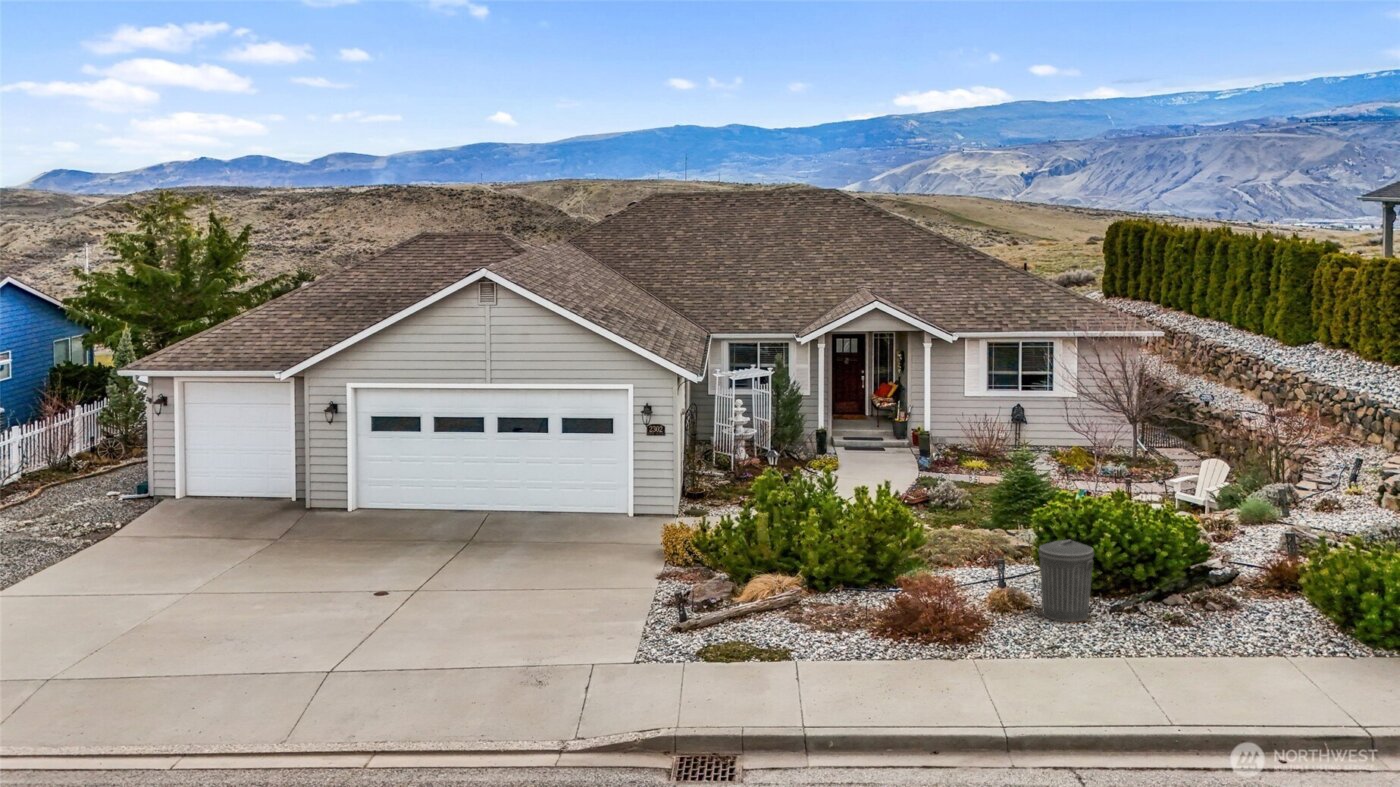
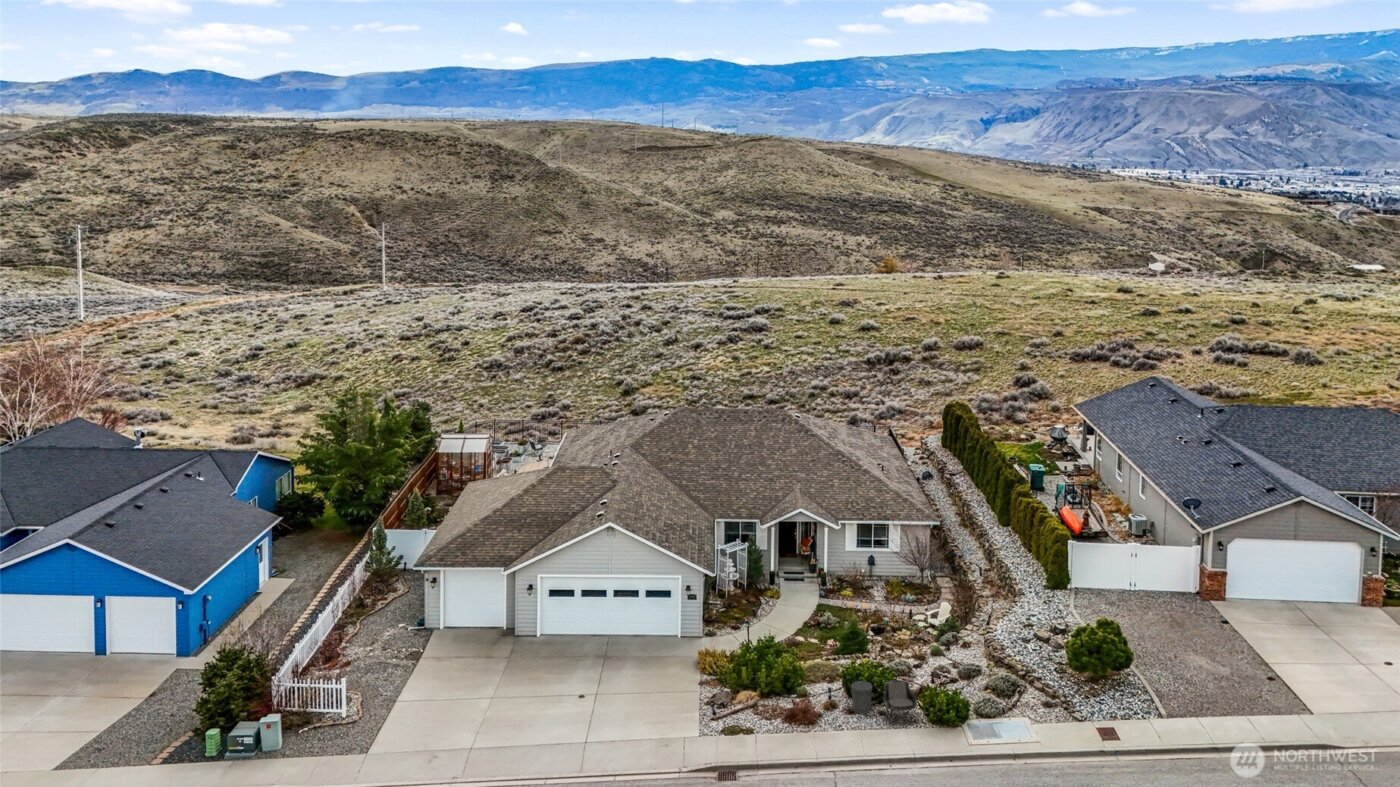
lounge chair: none [1124,532,1226,640] -> present [884,680,917,722]

